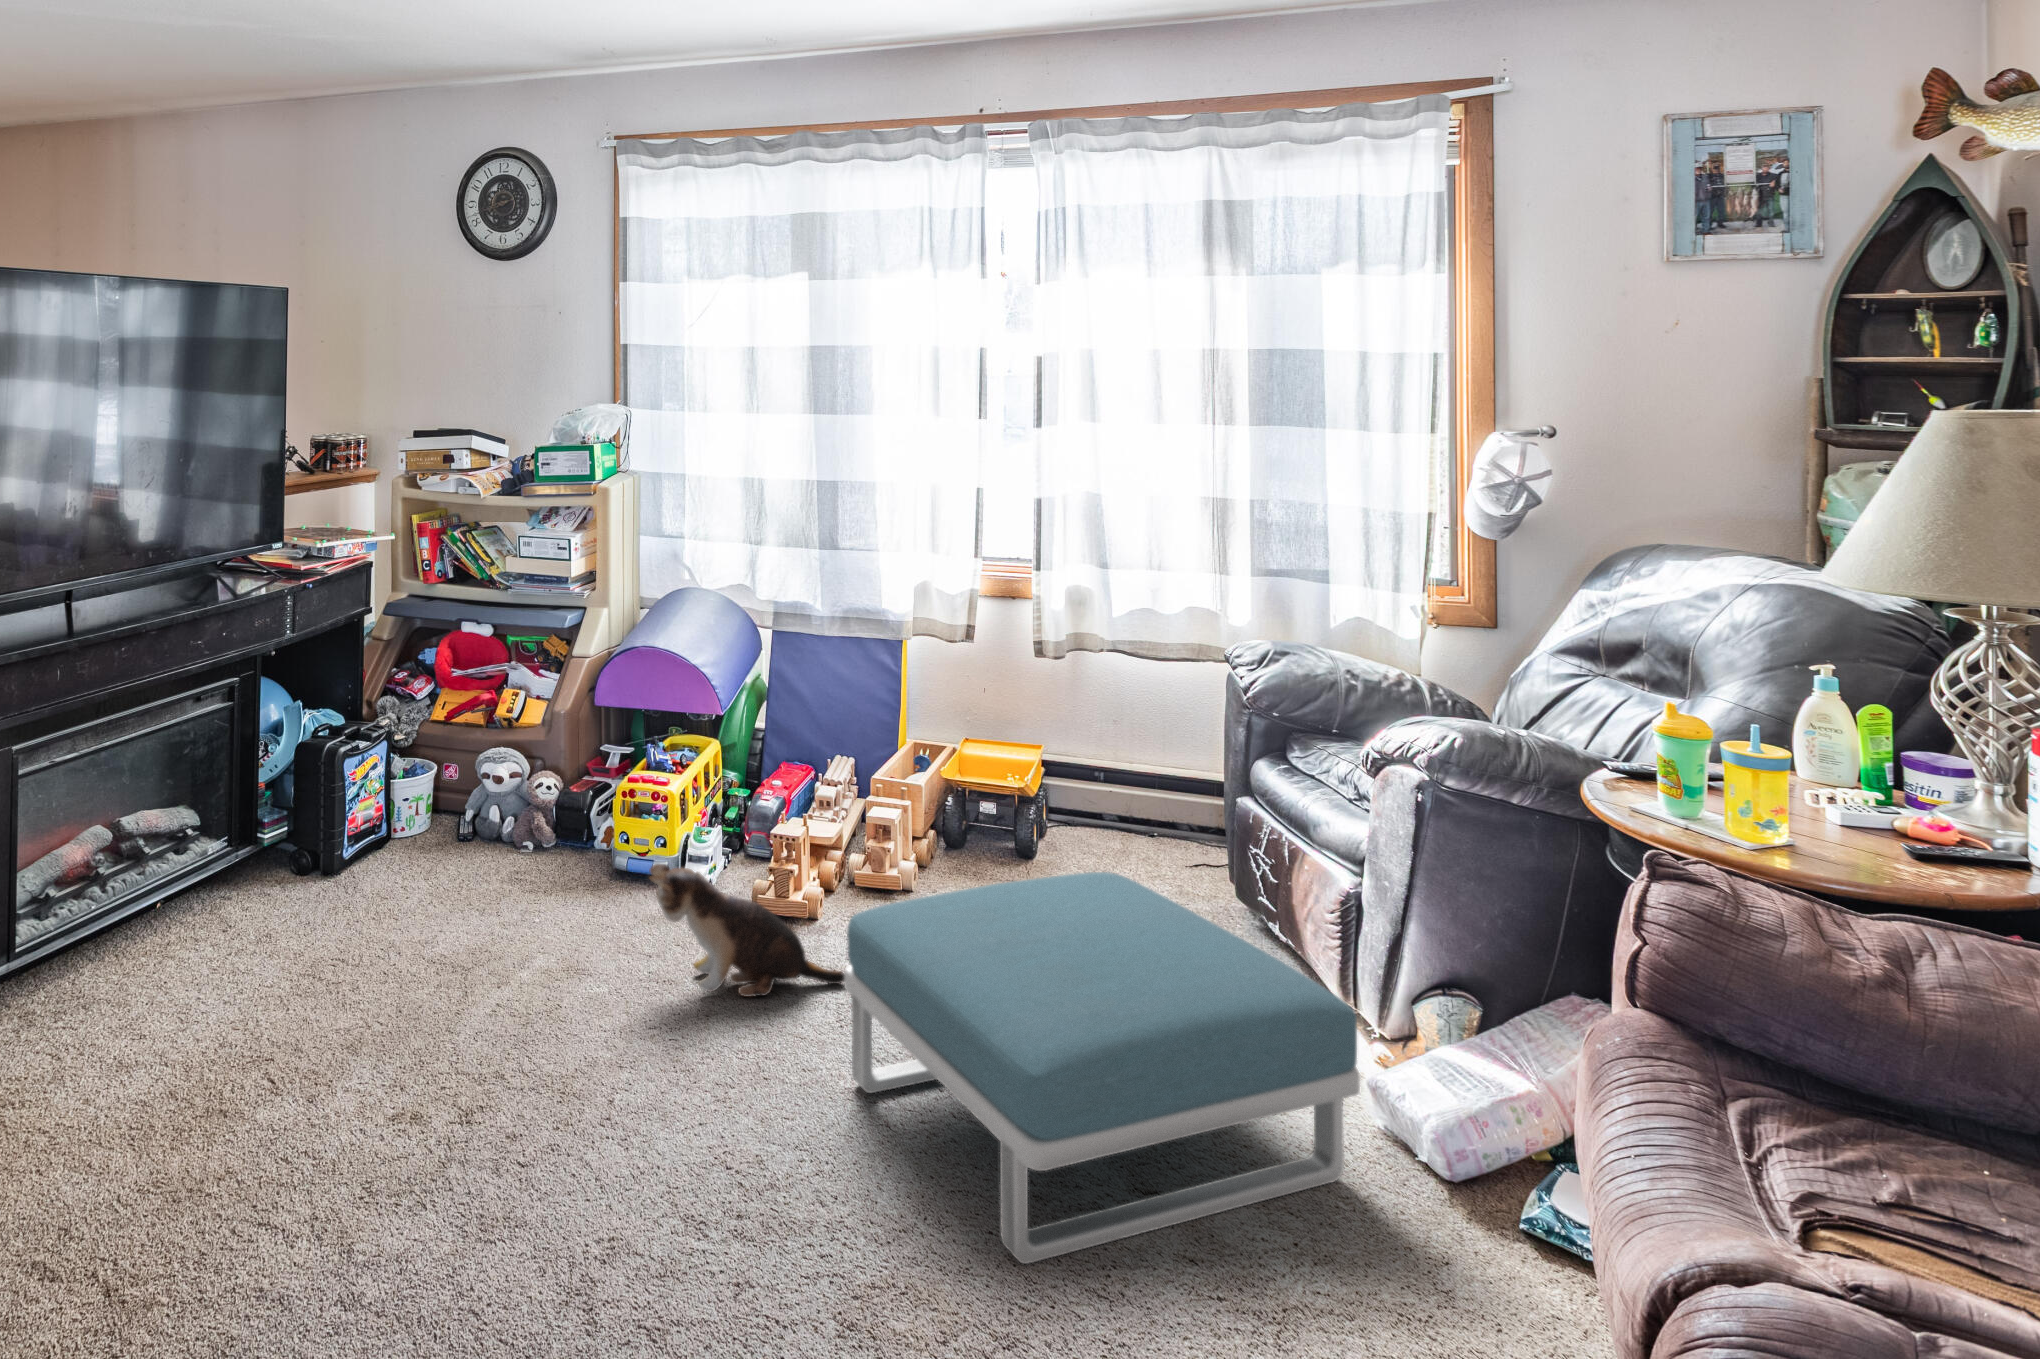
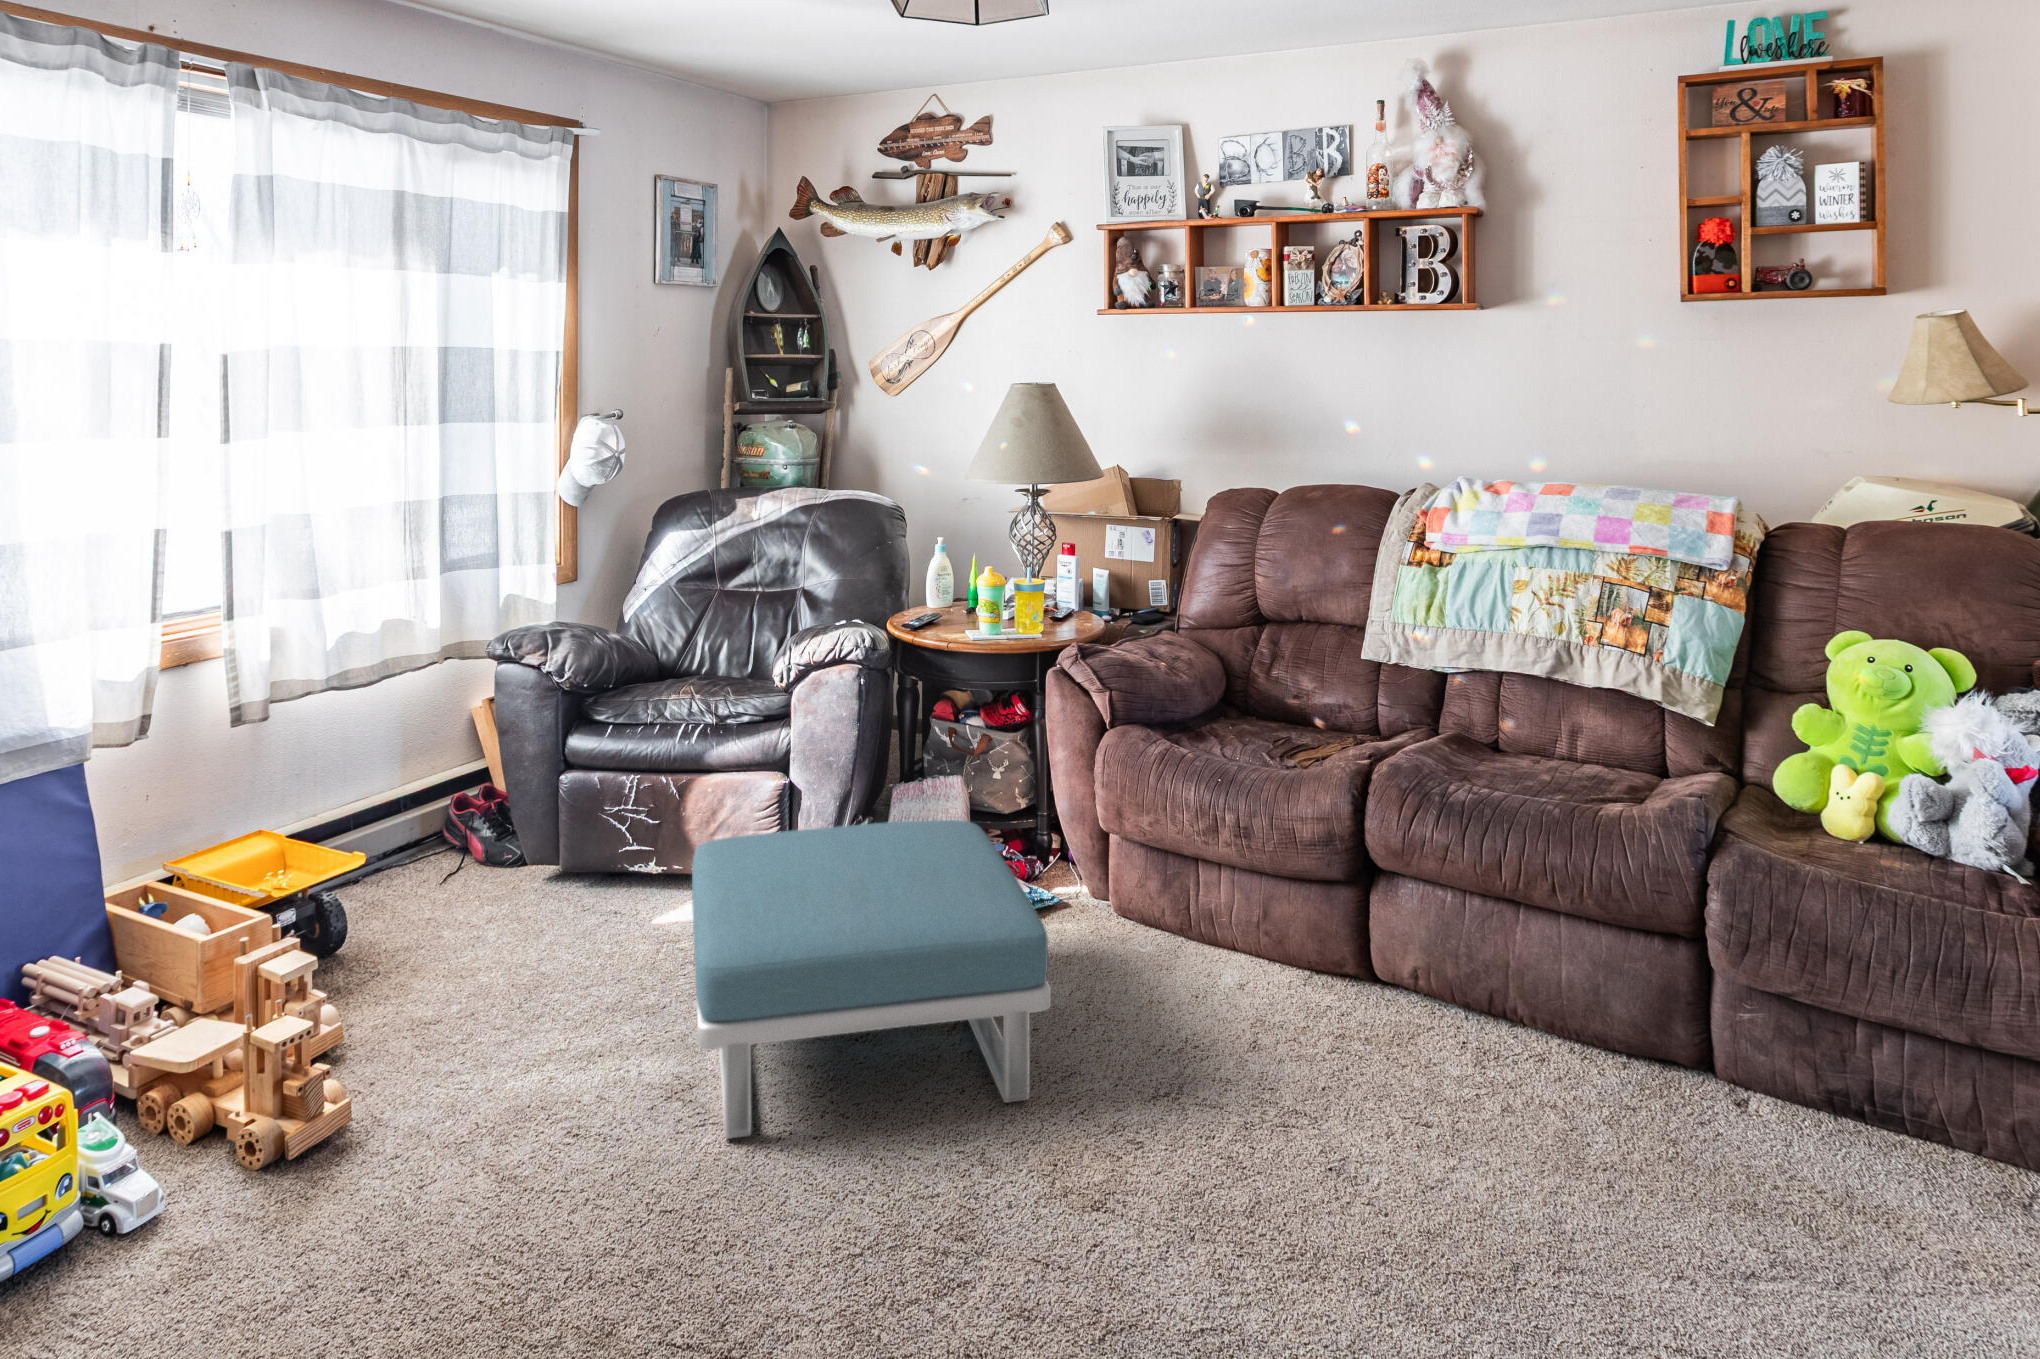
plush toy: present [650,864,845,997] -> none [343,1077,515,1227]

